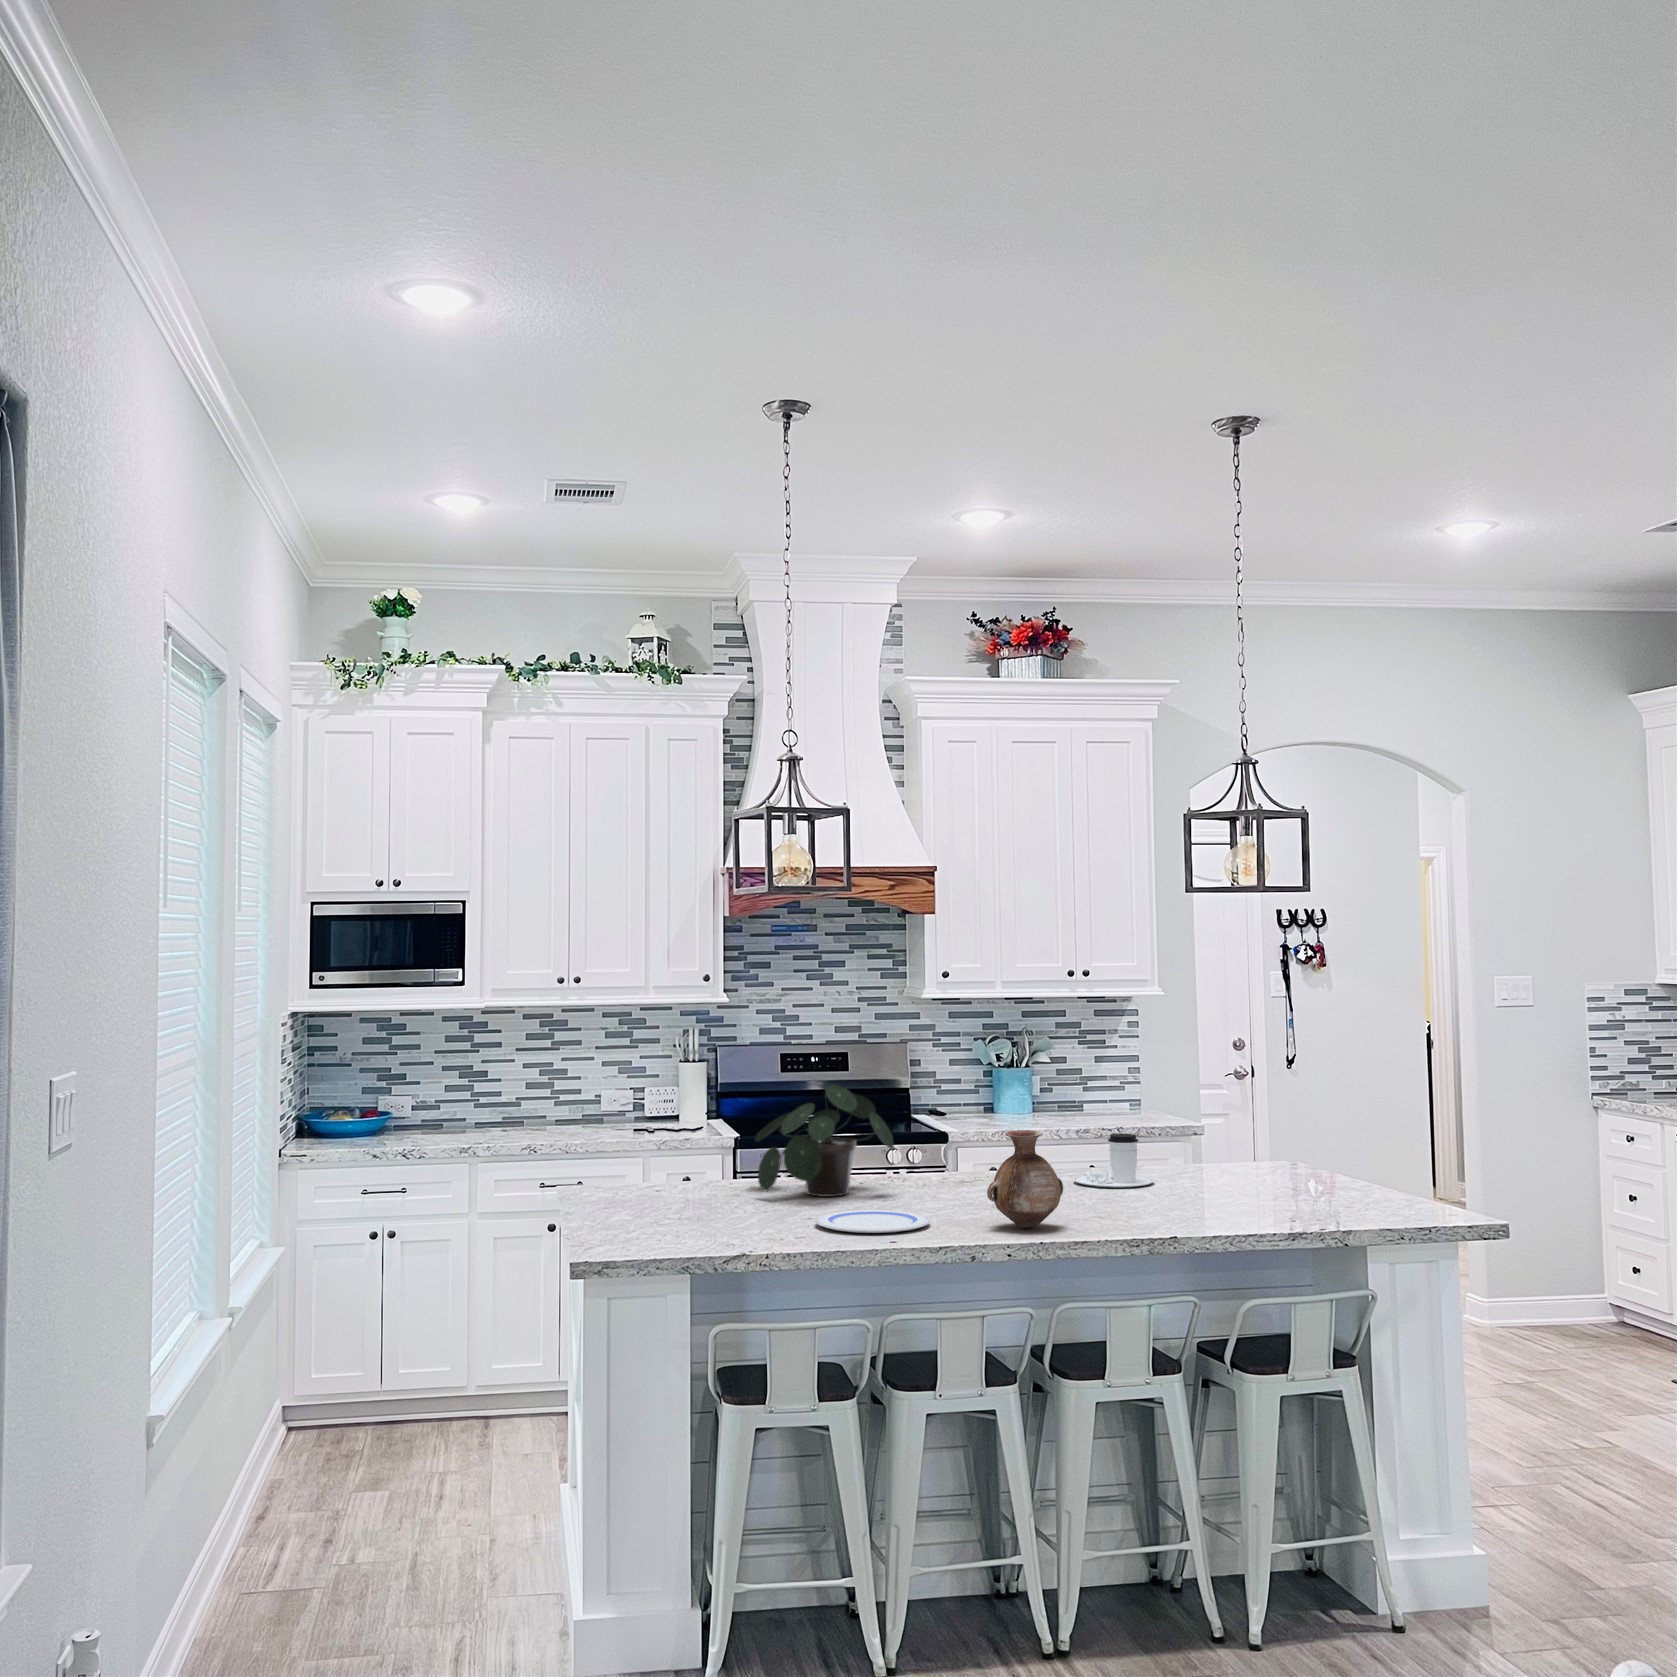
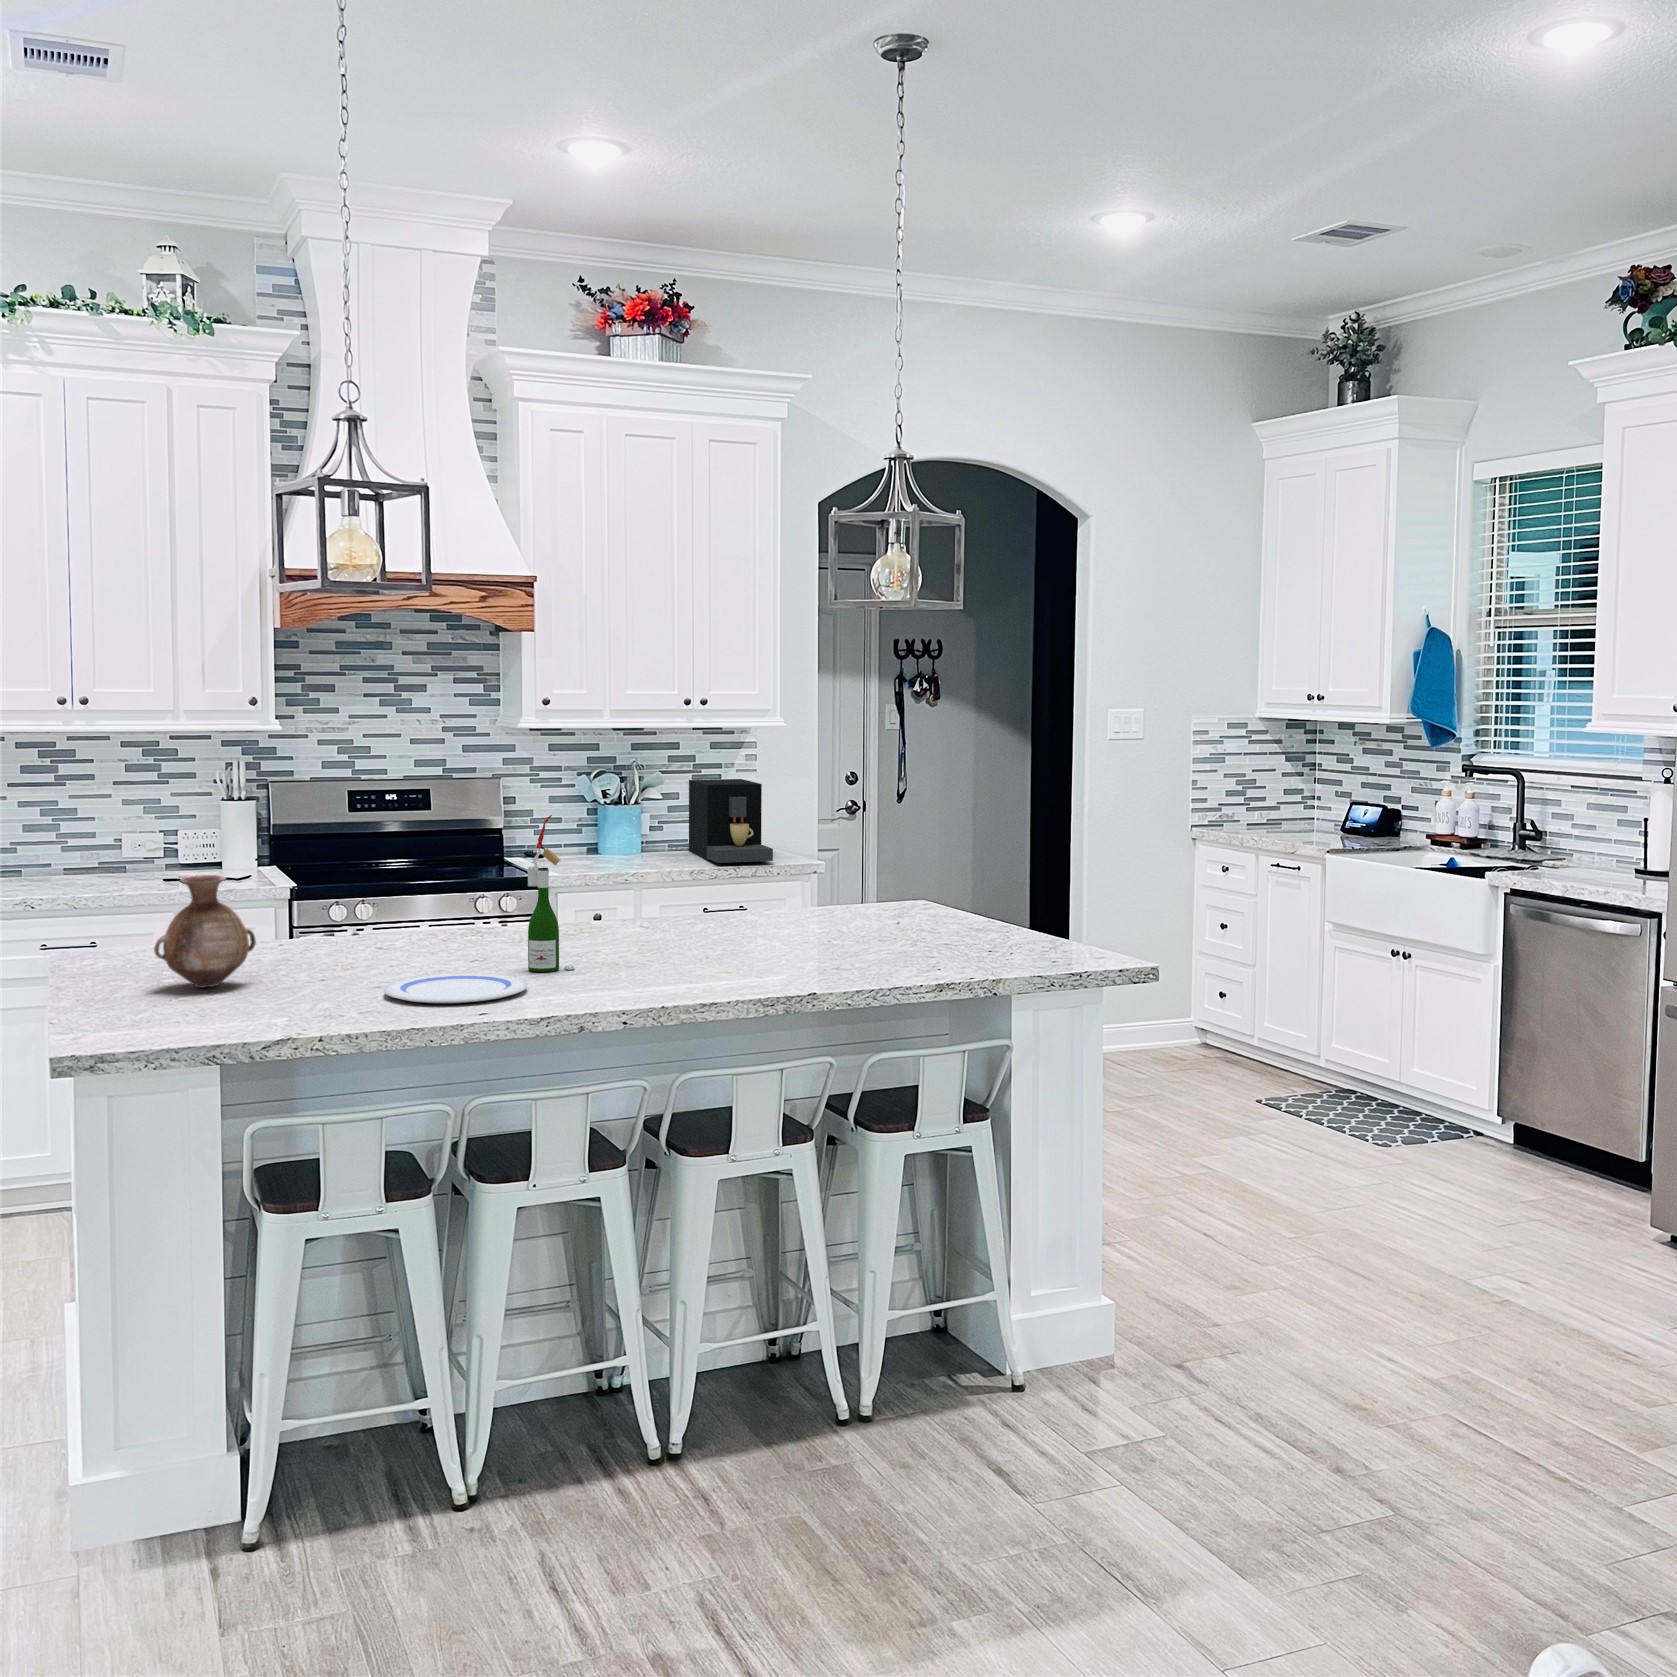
coffee maker: none [1076,1045,1155,1123] -> present [689,779,773,863]
wine bottle: none [930,1077,970,1211] -> present [527,815,575,972]
potted plant: present [755,1085,894,1197] -> none [309,823,483,958]
vase: present [987,1130,1063,1228] -> present [154,875,256,988]
coffee cup: present [1073,1134,1154,1188] -> none [692,877,782,937]

